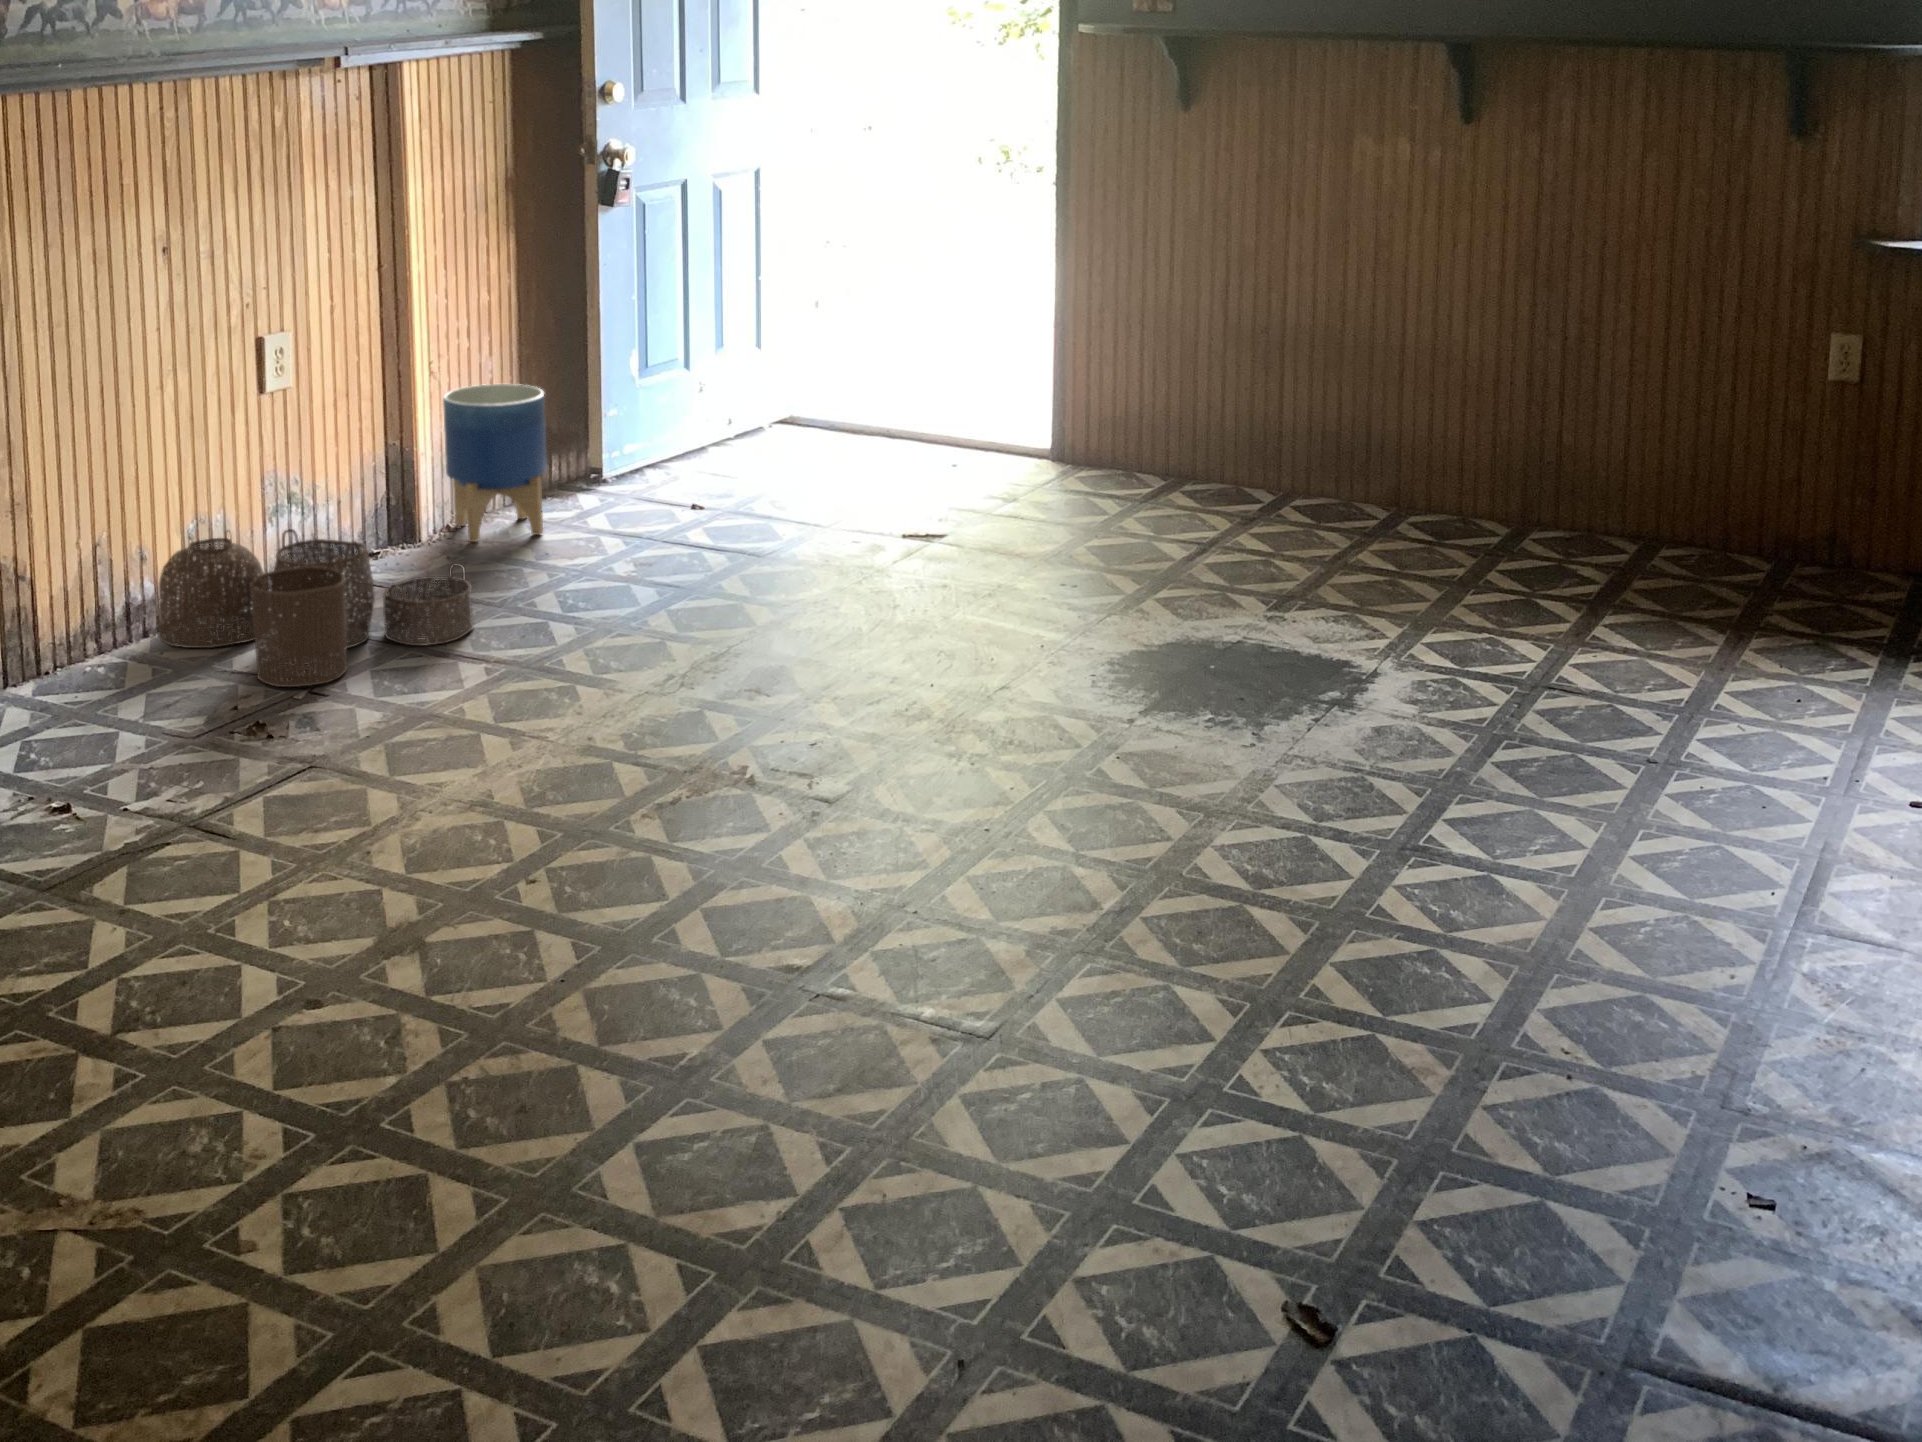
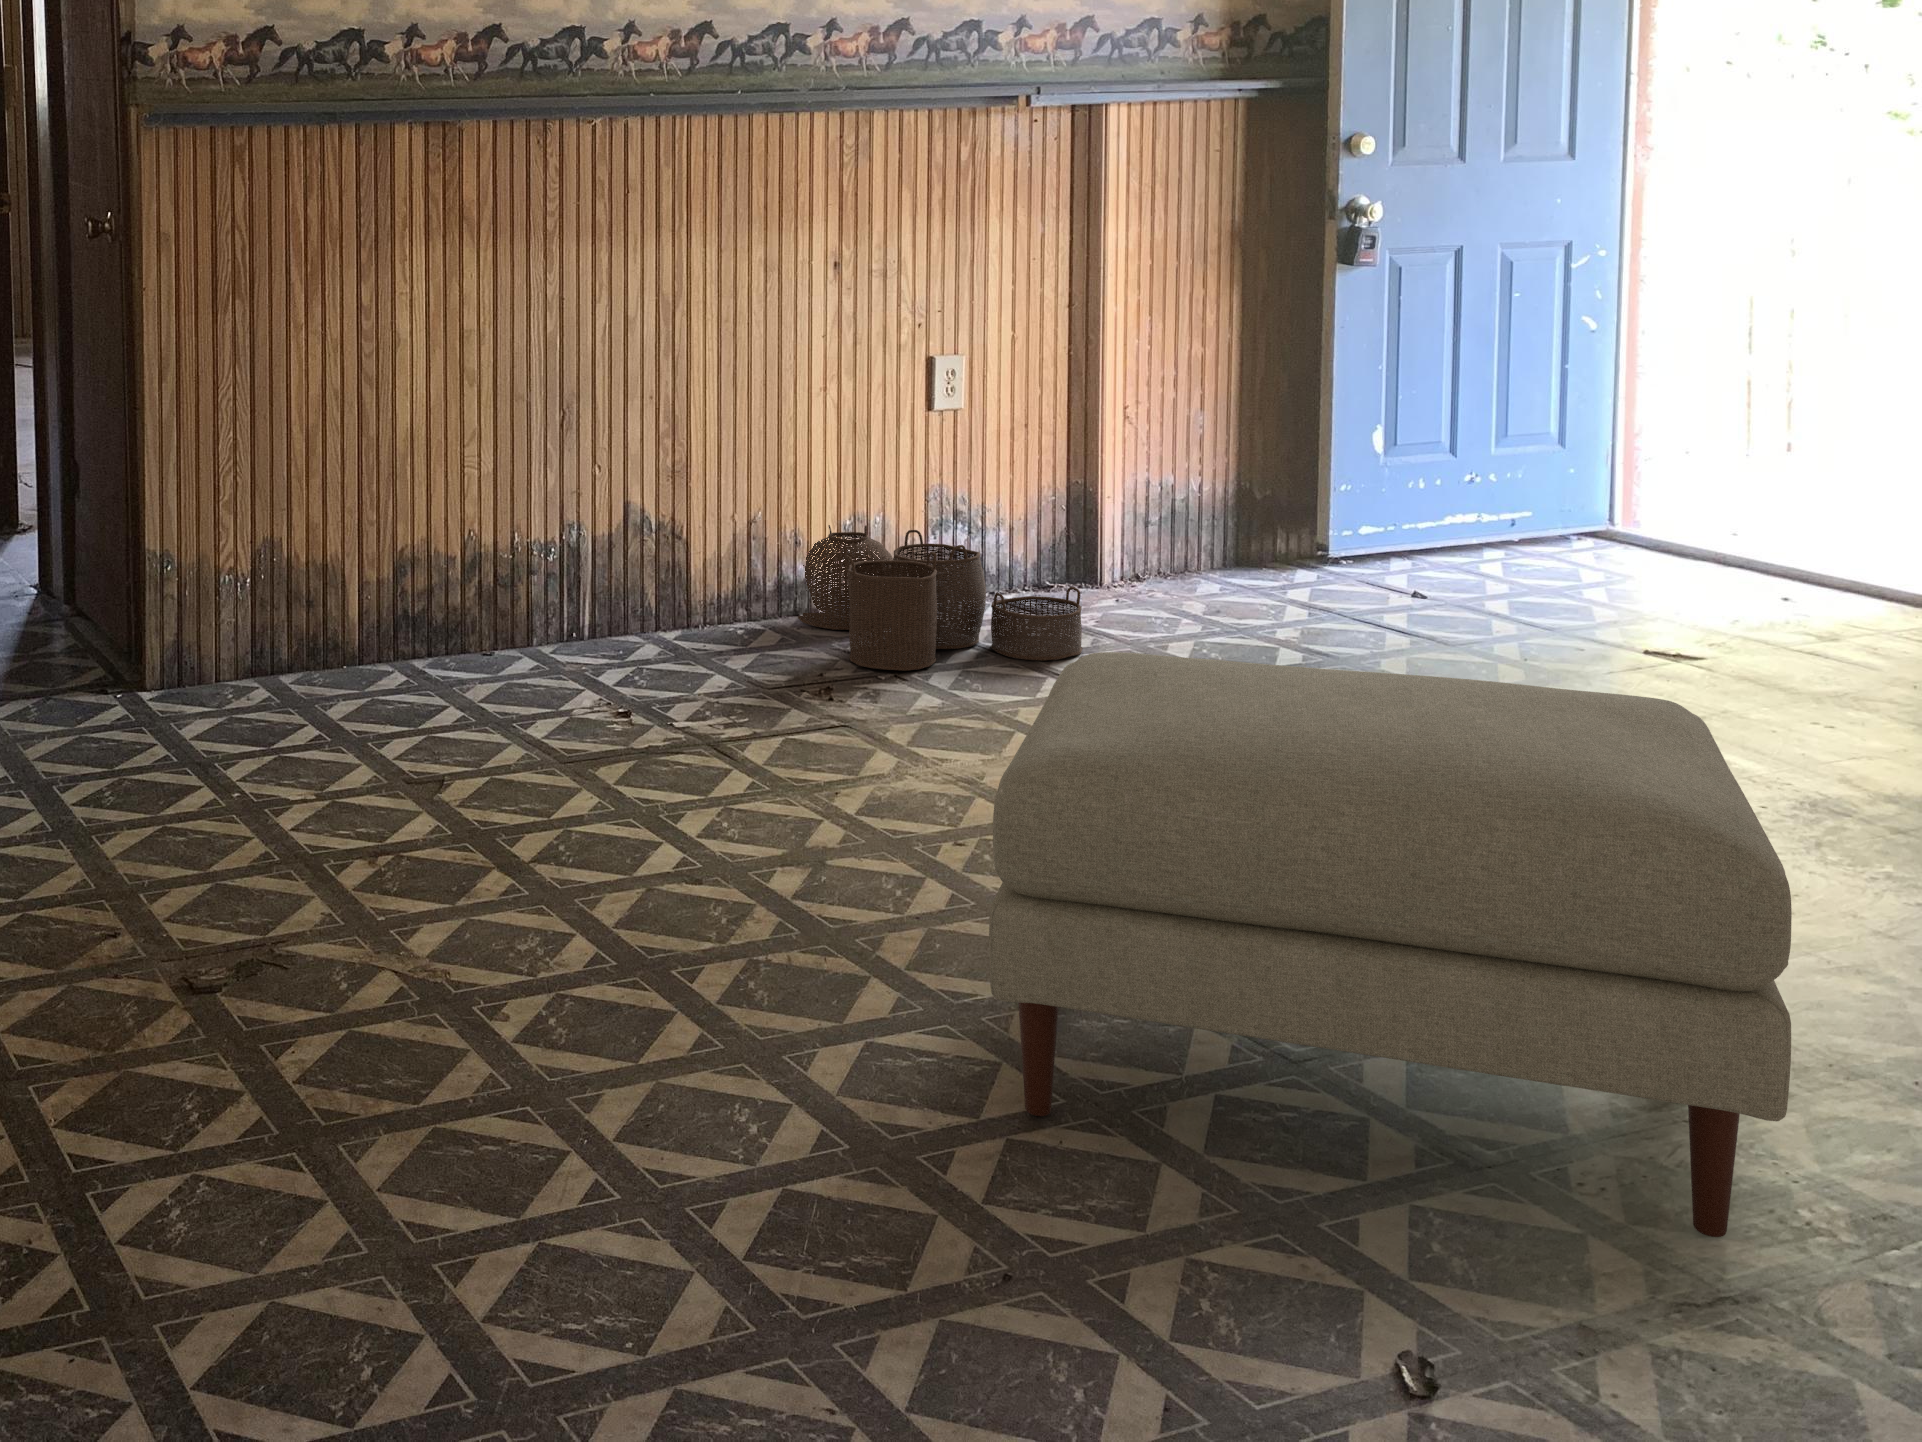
planter: present [443,384,547,542] -> none [1129,435,1238,592]
ottoman: none [685,629,1327,1111] -> present [989,652,1792,1237]

